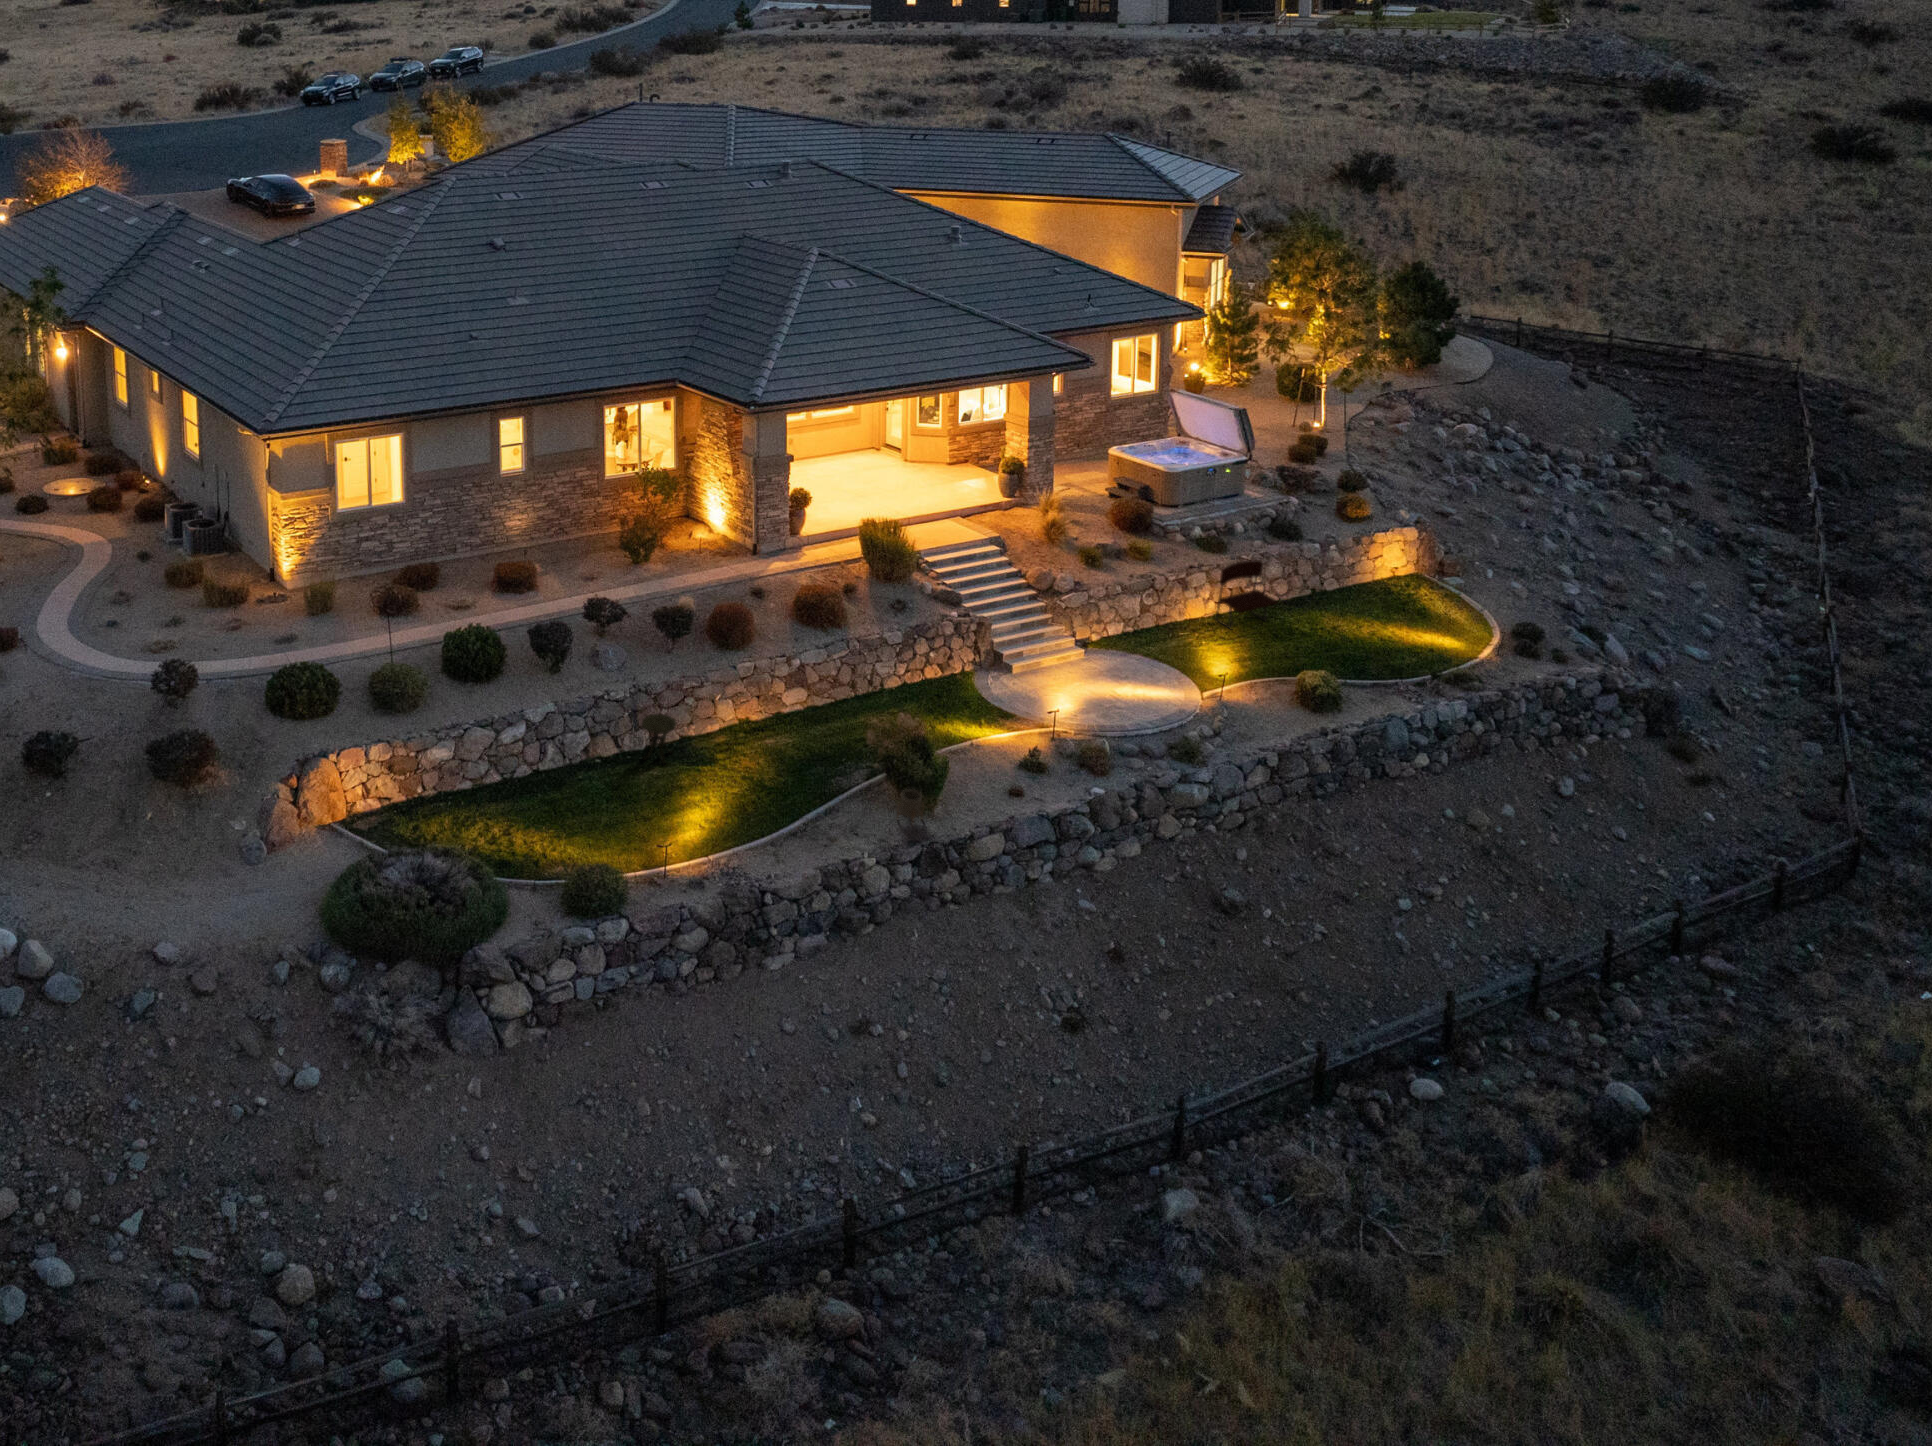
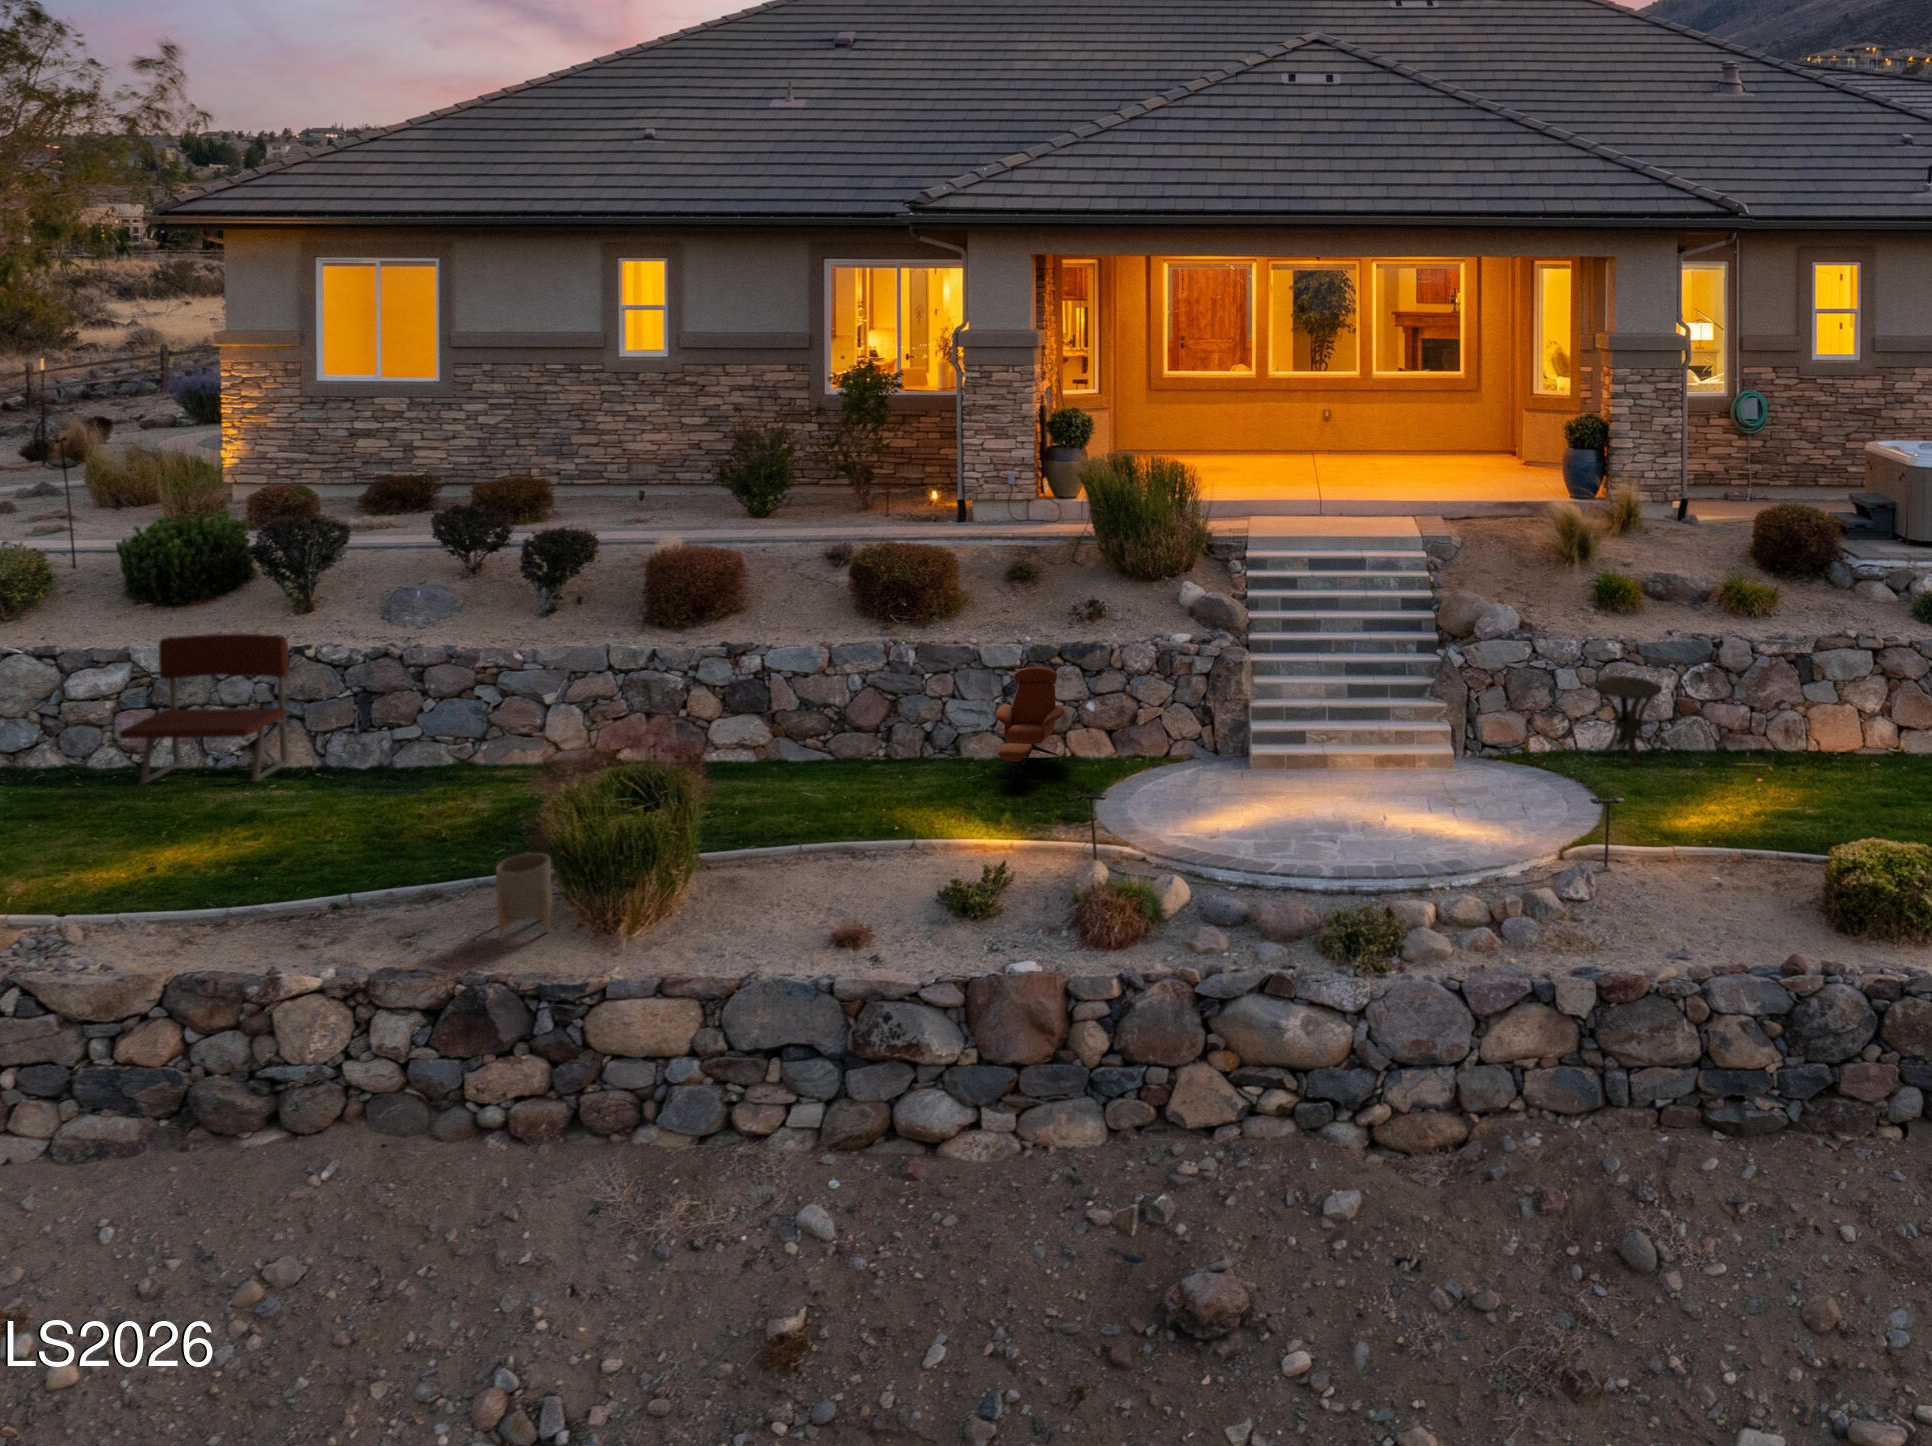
bench: present [1215,560,1278,629] -> present [119,634,289,785]
lounge chair: none [928,643,967,706] -> present [994,667,1065,785]
side table: present [642,714,676,764] -> present [1596,676,1662,765]

